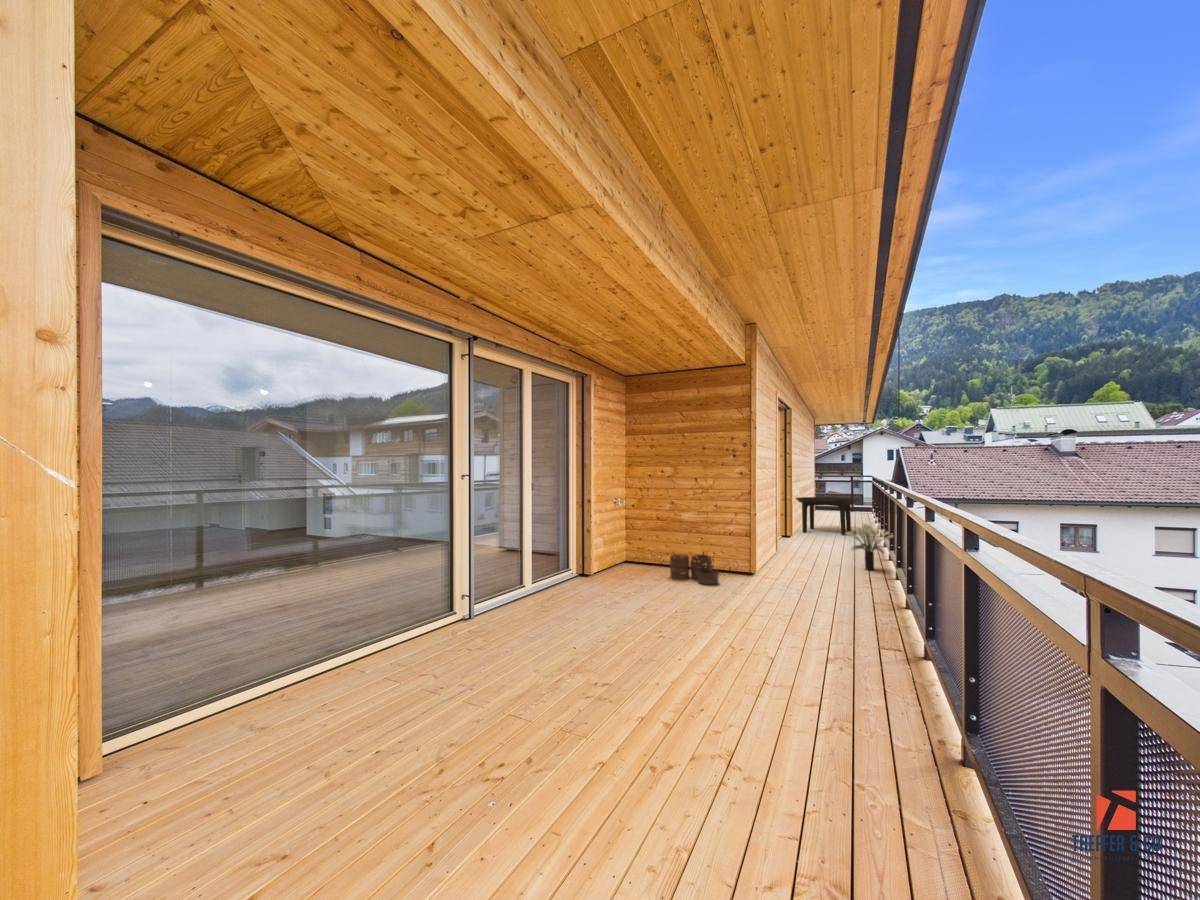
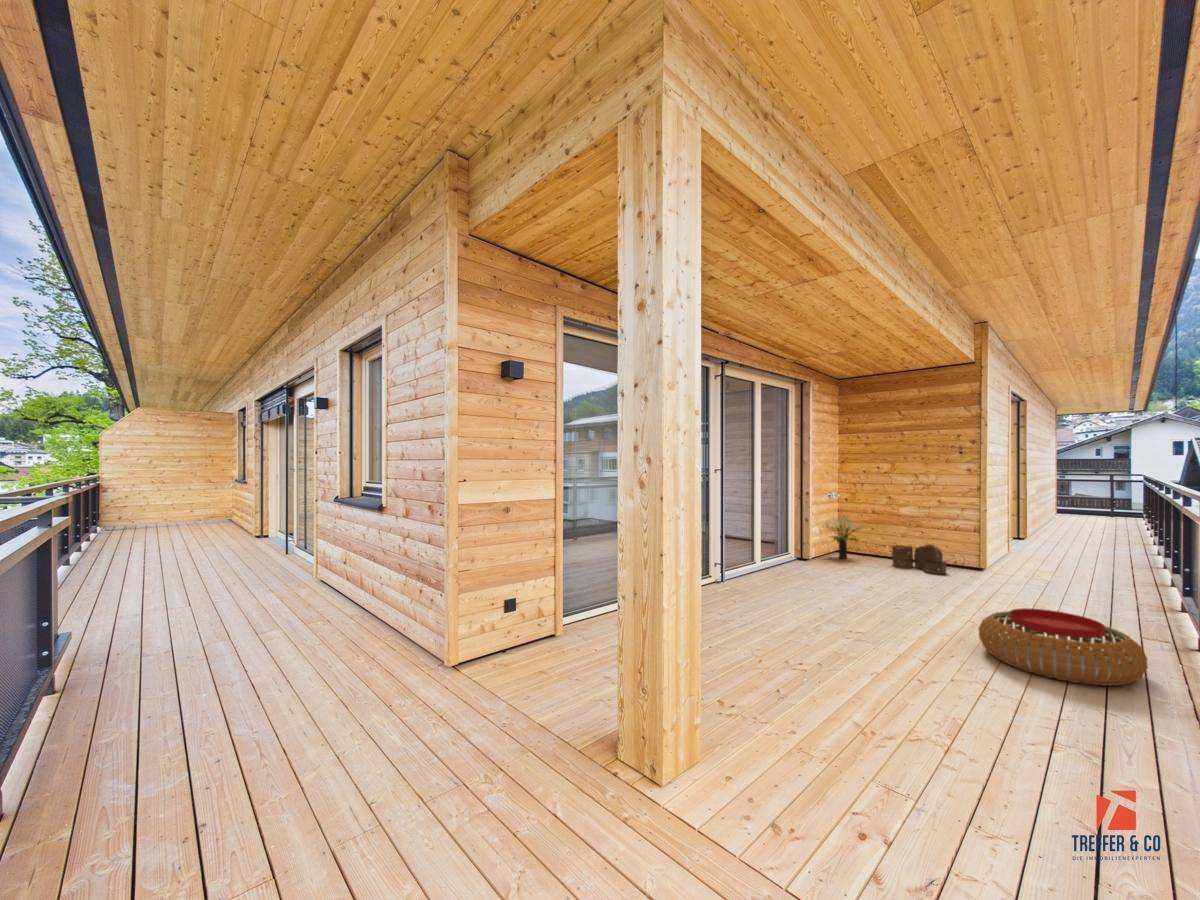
round table: present [796,497,858,535] -> none [1031,497,1120,540]
potted plant: present [846,524,893,570] -> present [822,517,864,559]
pouf: none [729,639,895,744] -> present [979,608,1148,686]

